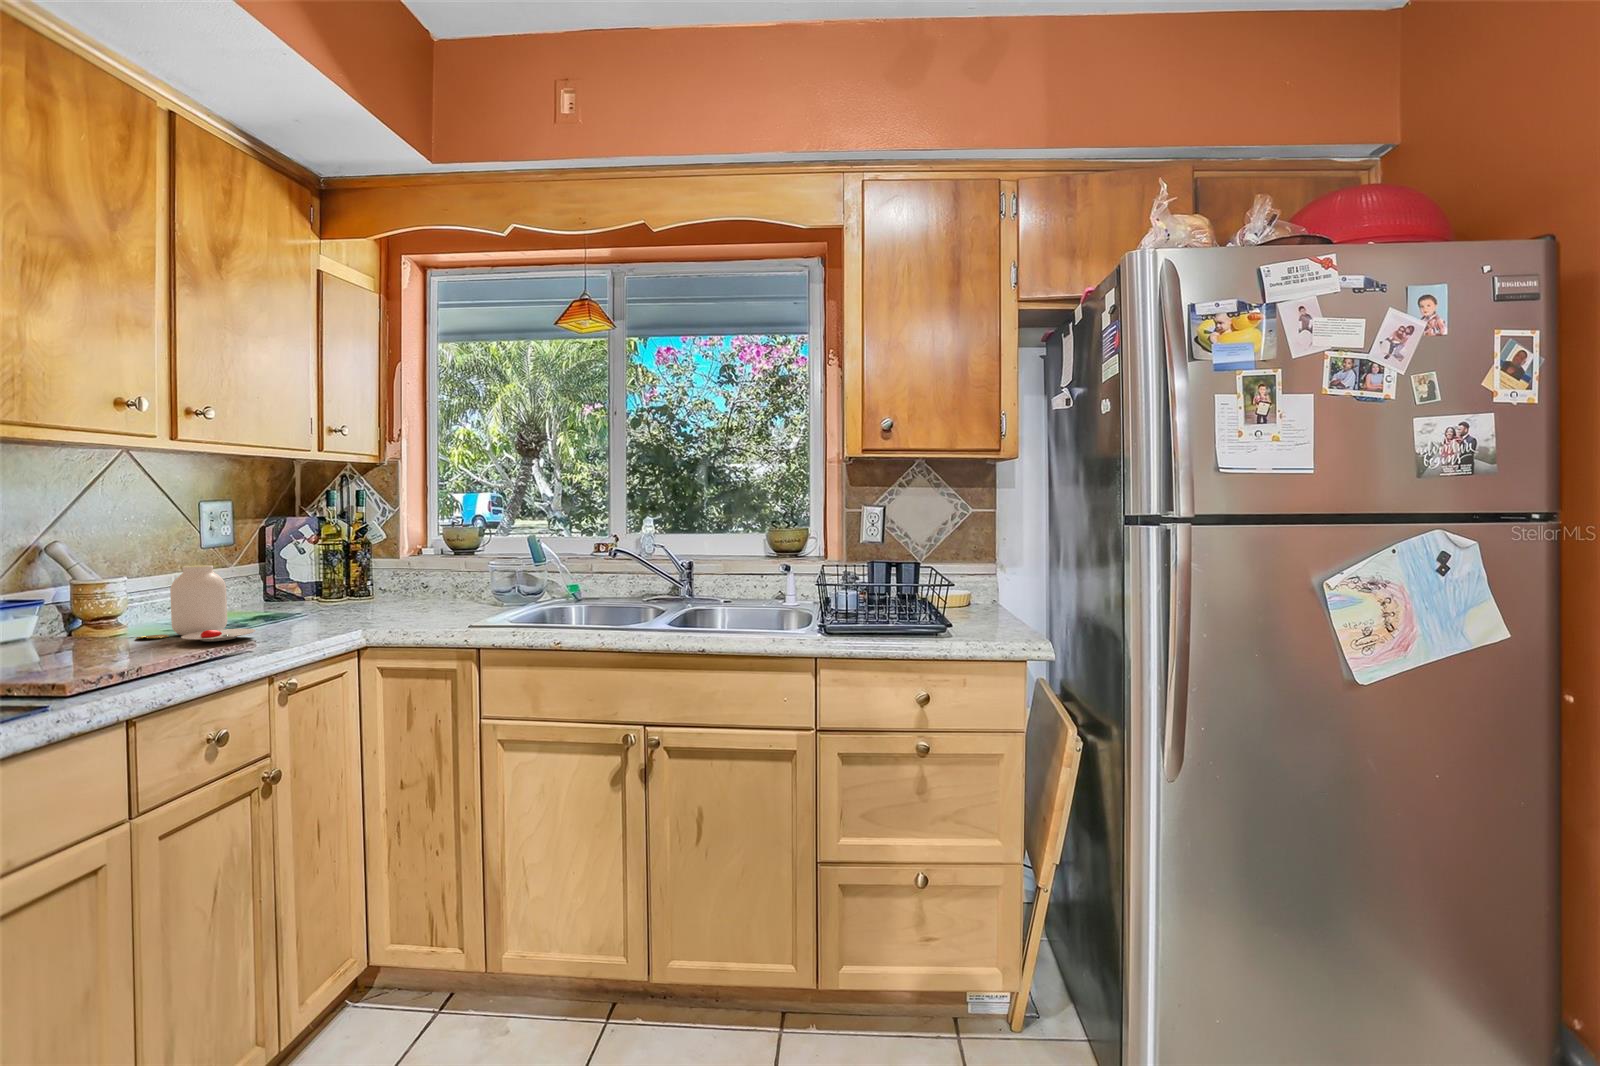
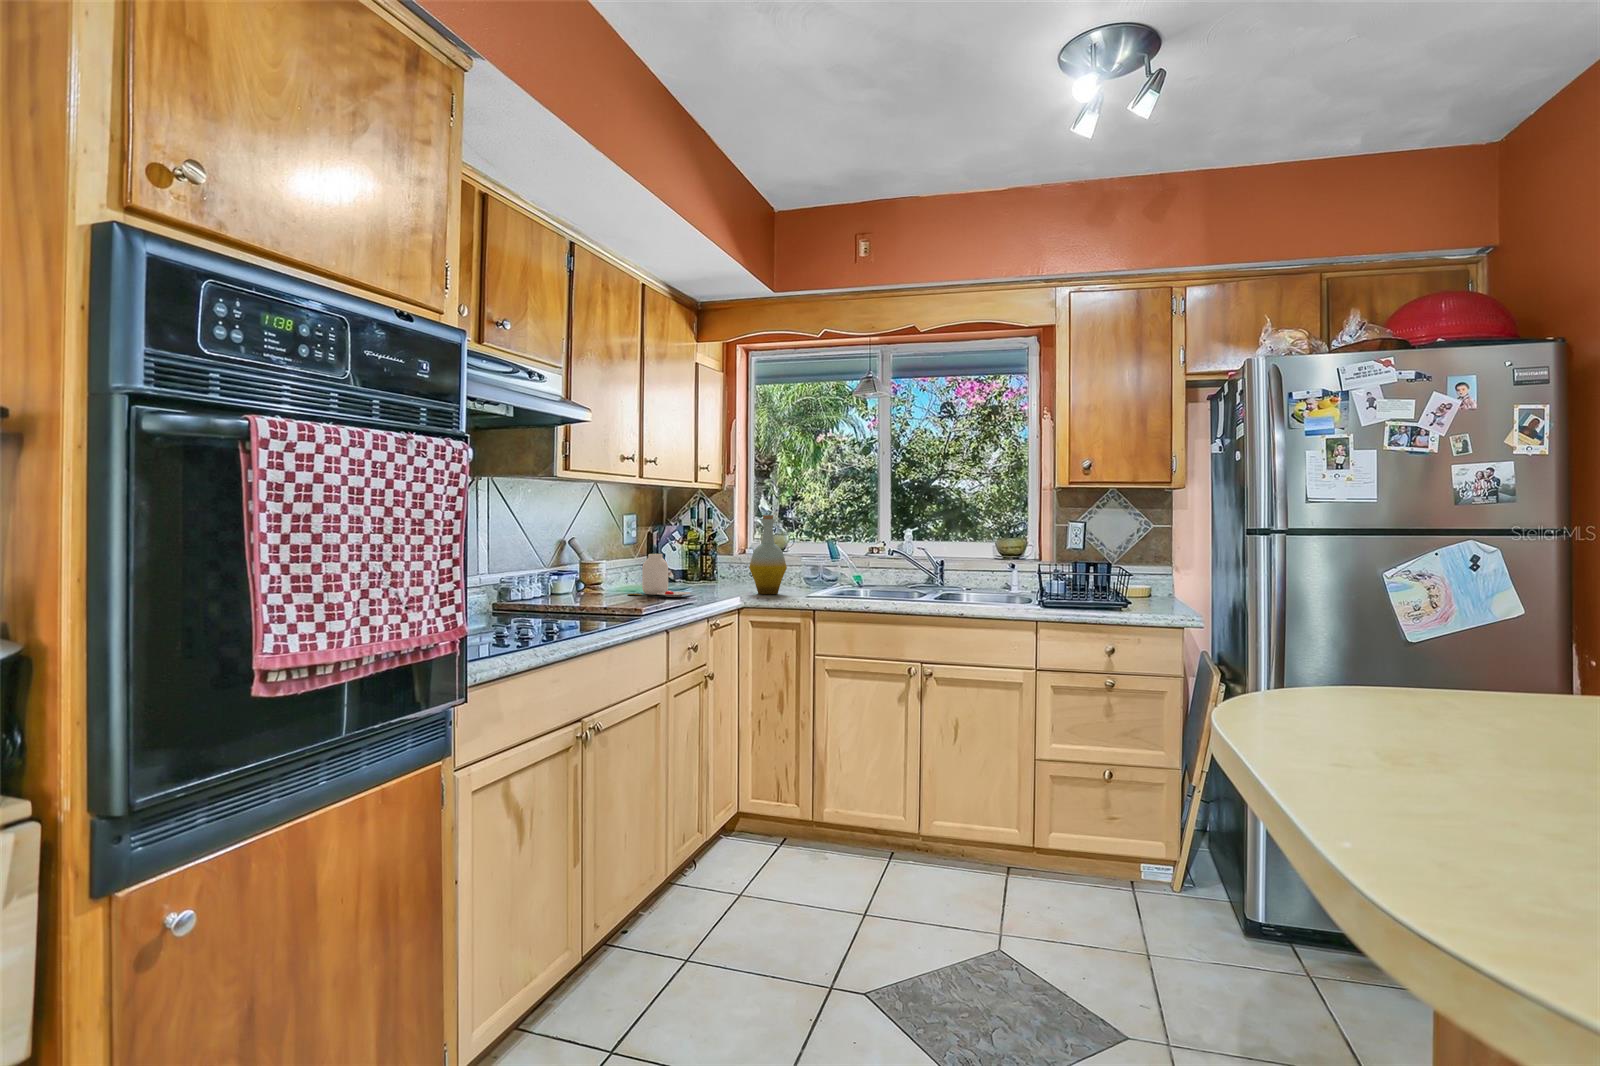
bottle: none [383,499,449,624] -> present [749,515,787,594]

